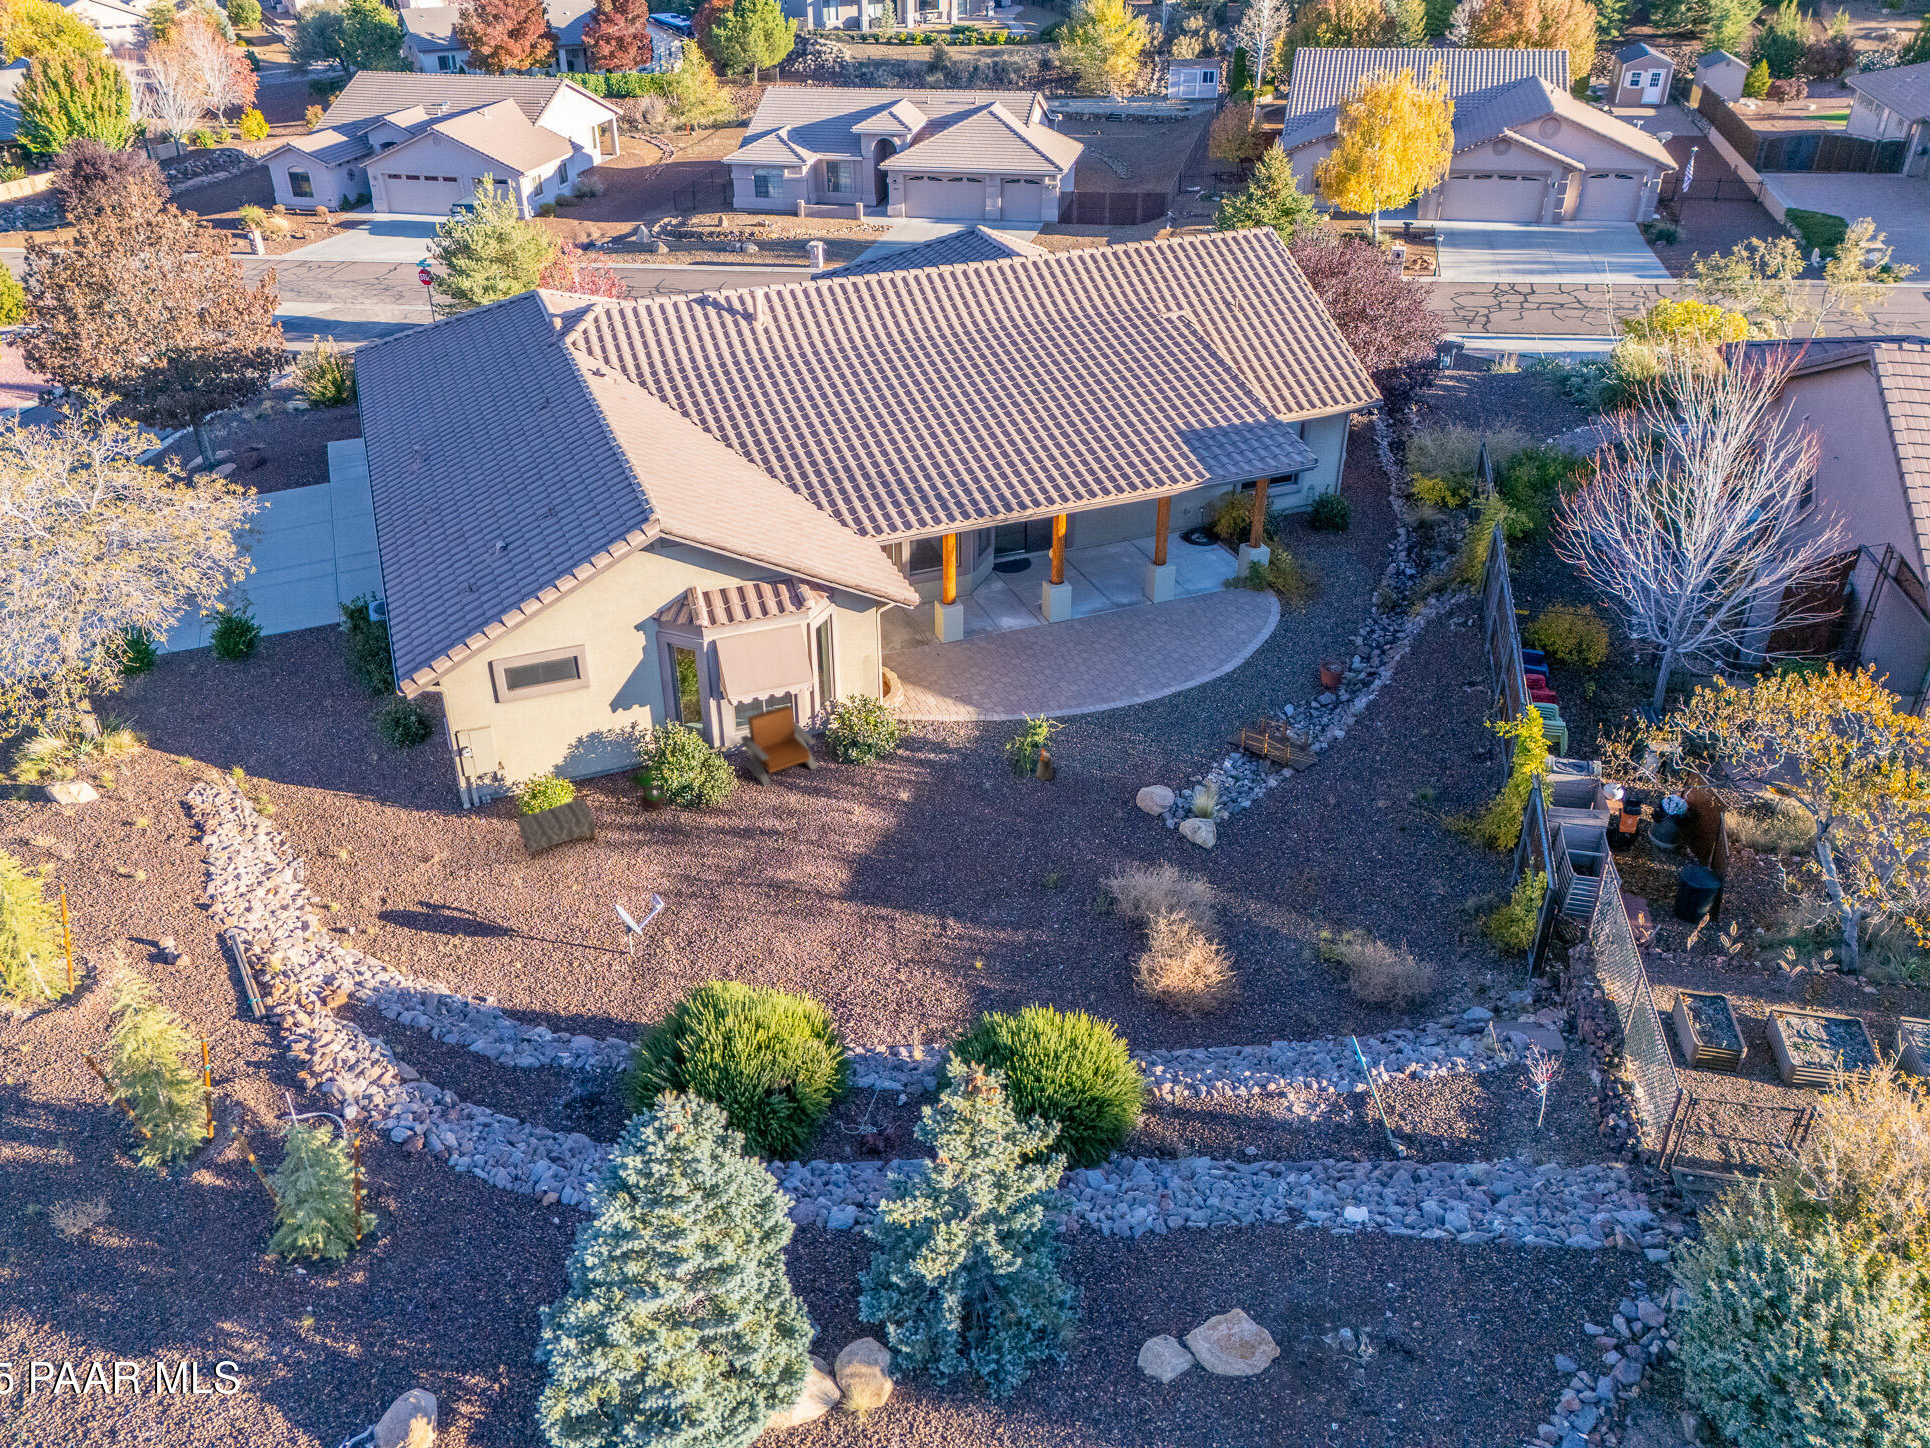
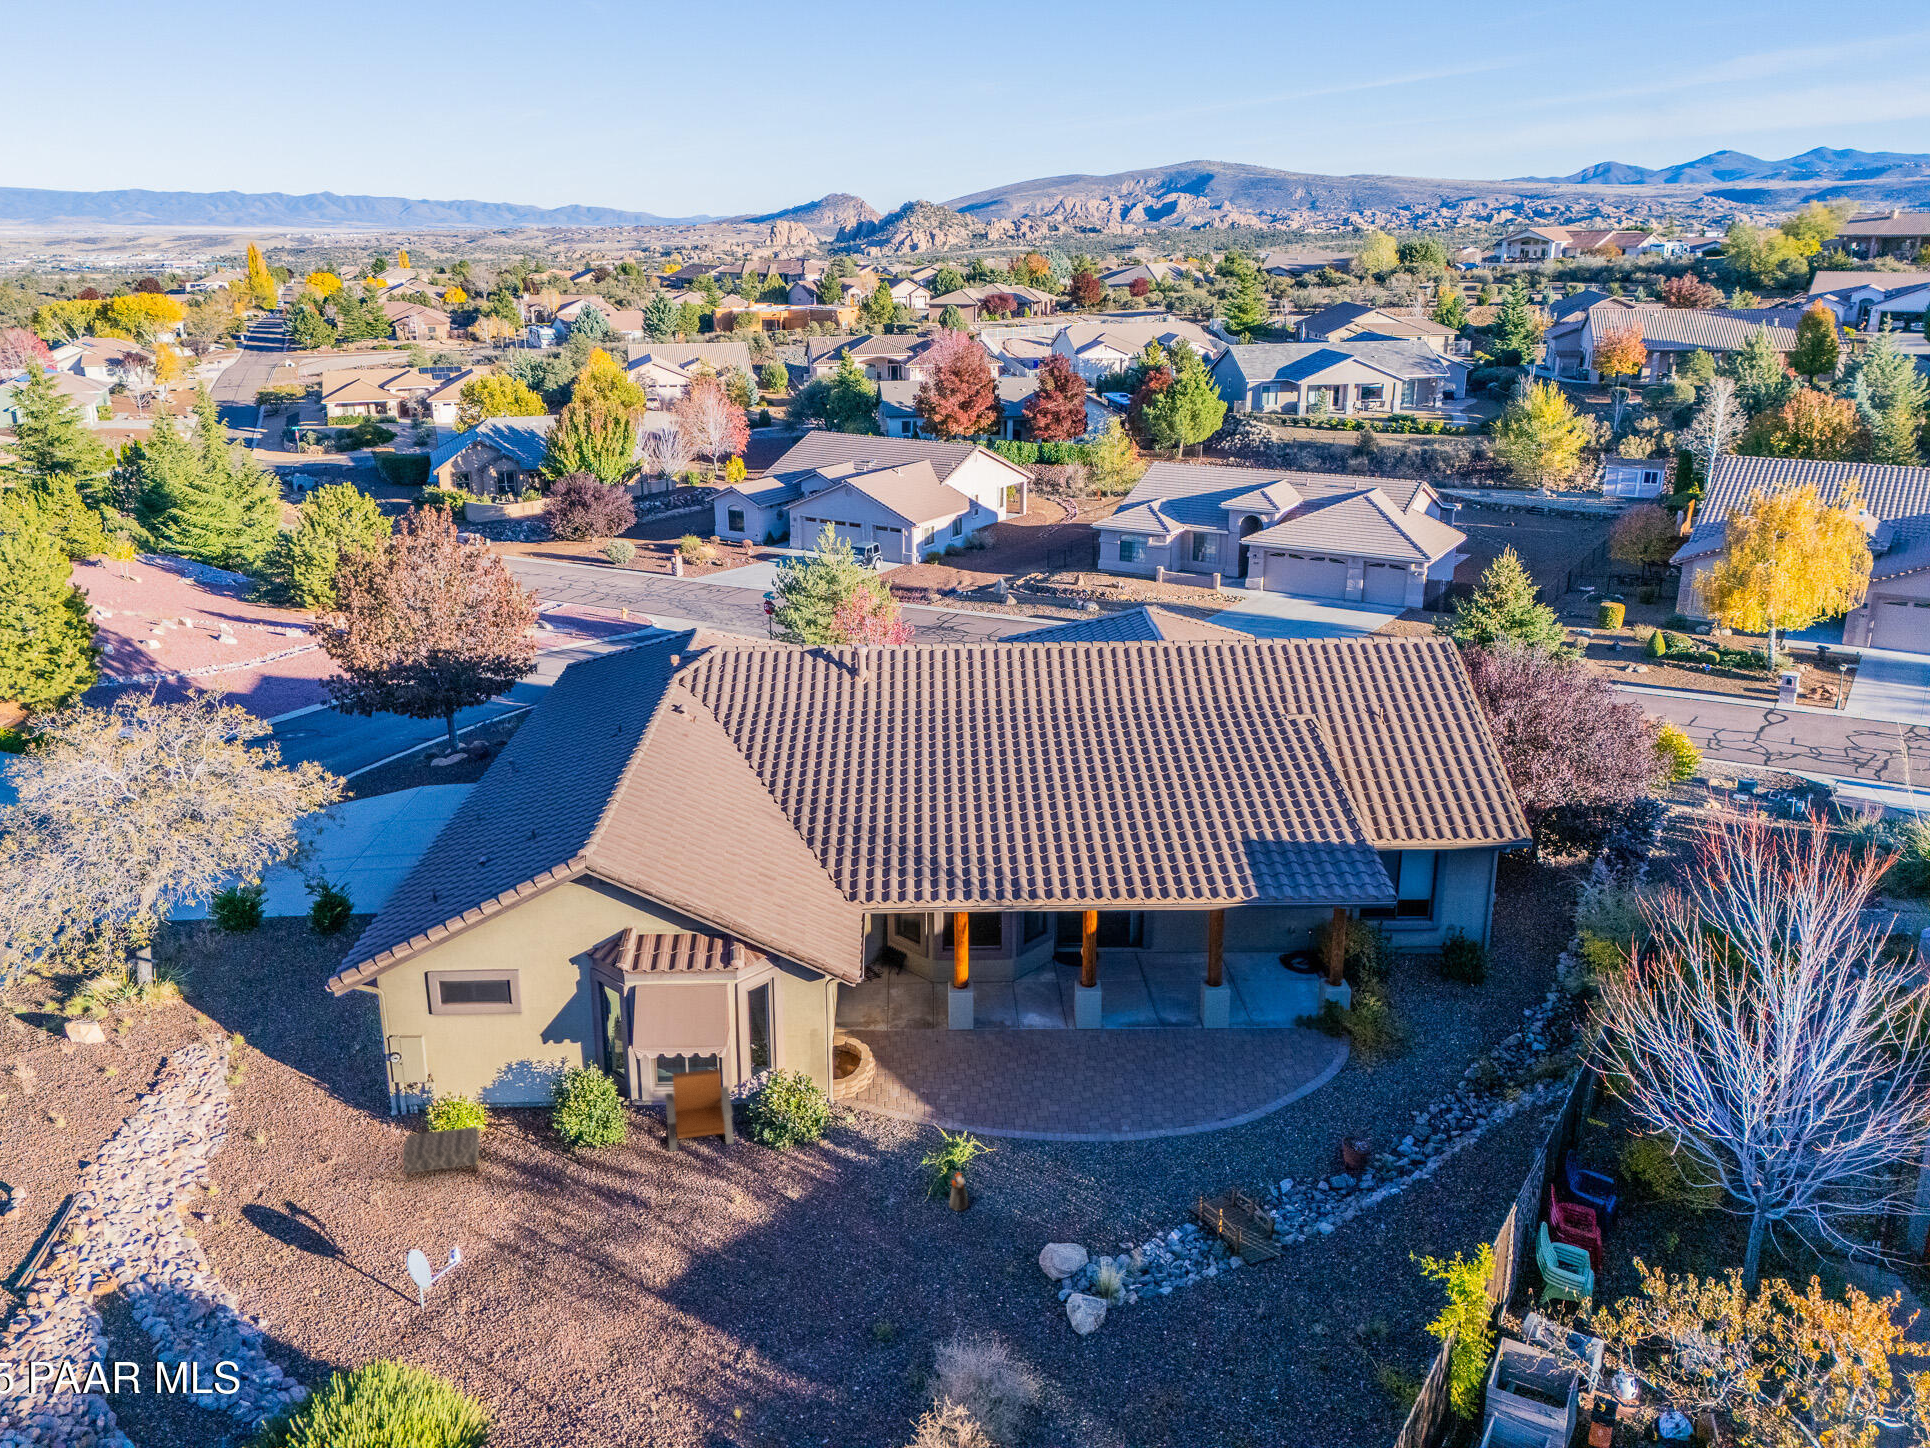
potted tree: present [630,771,664,811] -> none [525,1104,562,1155]

